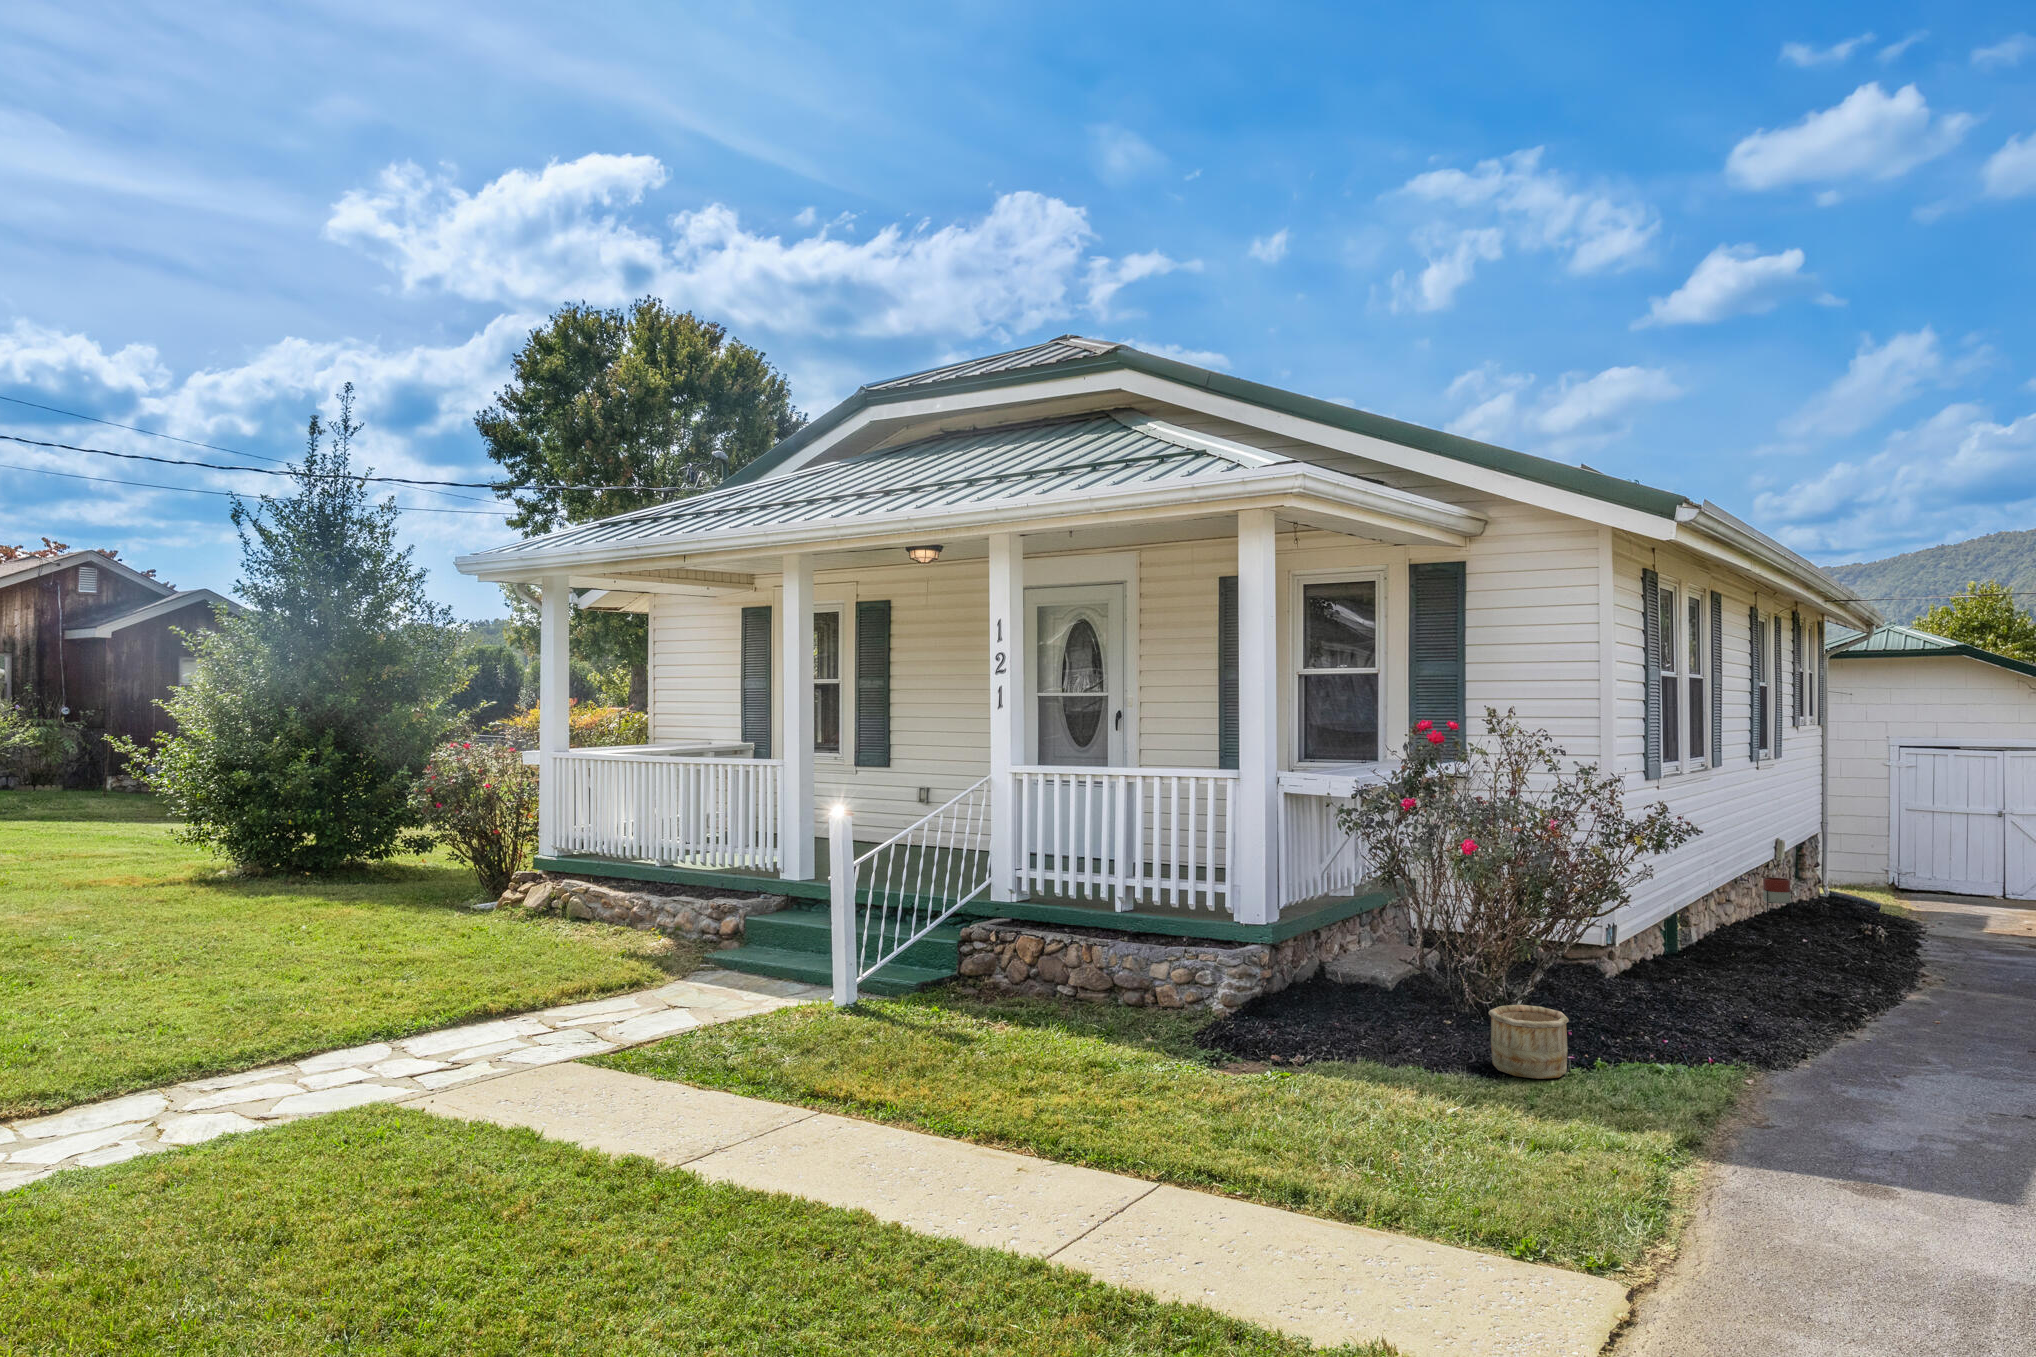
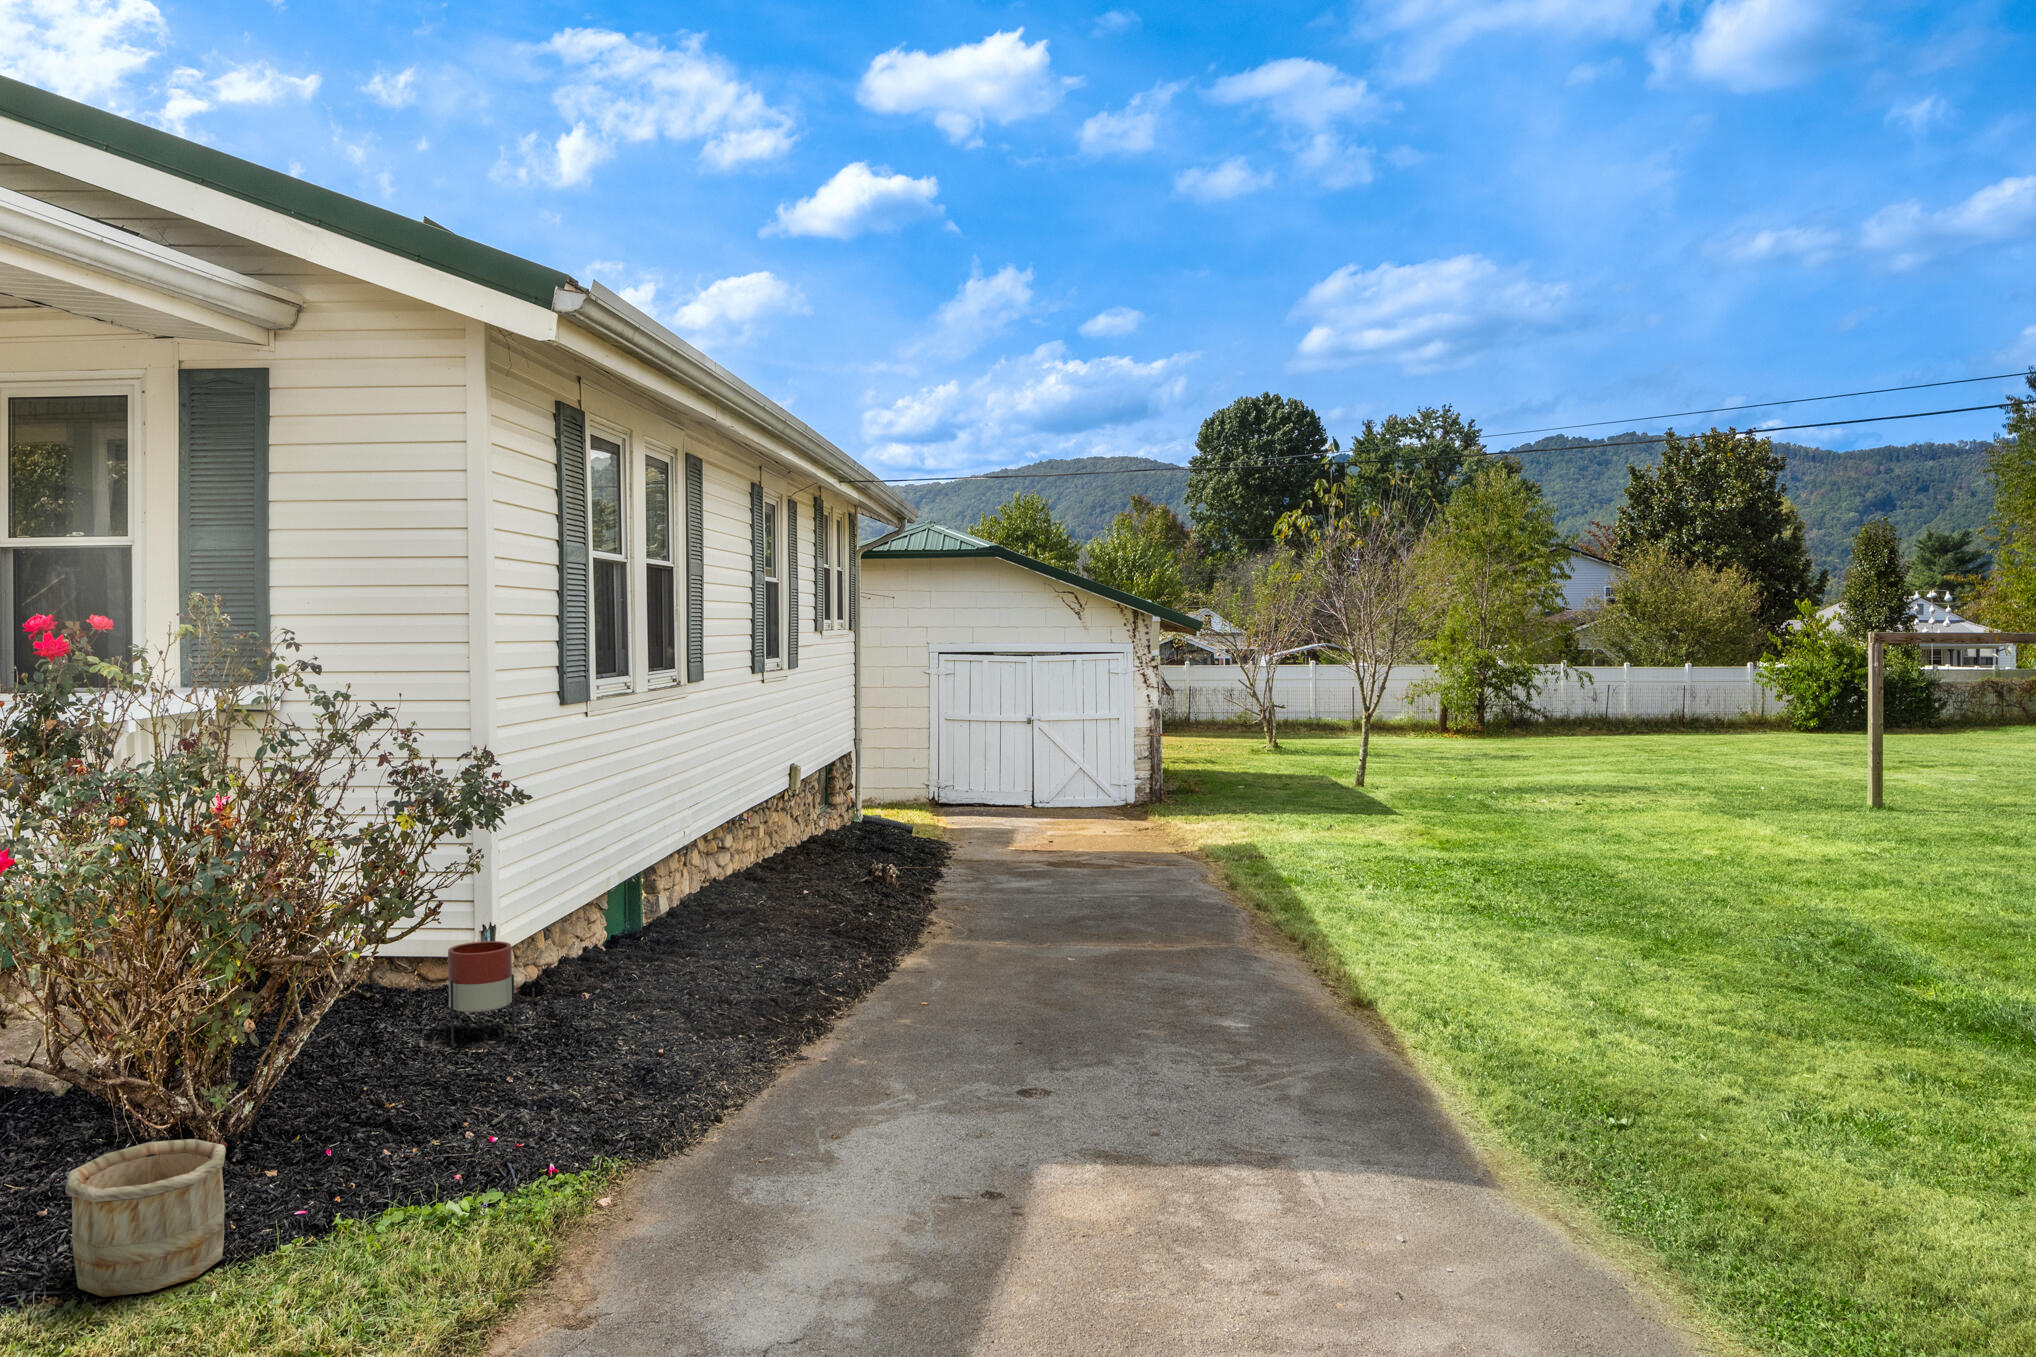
planter: present [1763,877,1793,916] -> present [448,941,515,1045]

